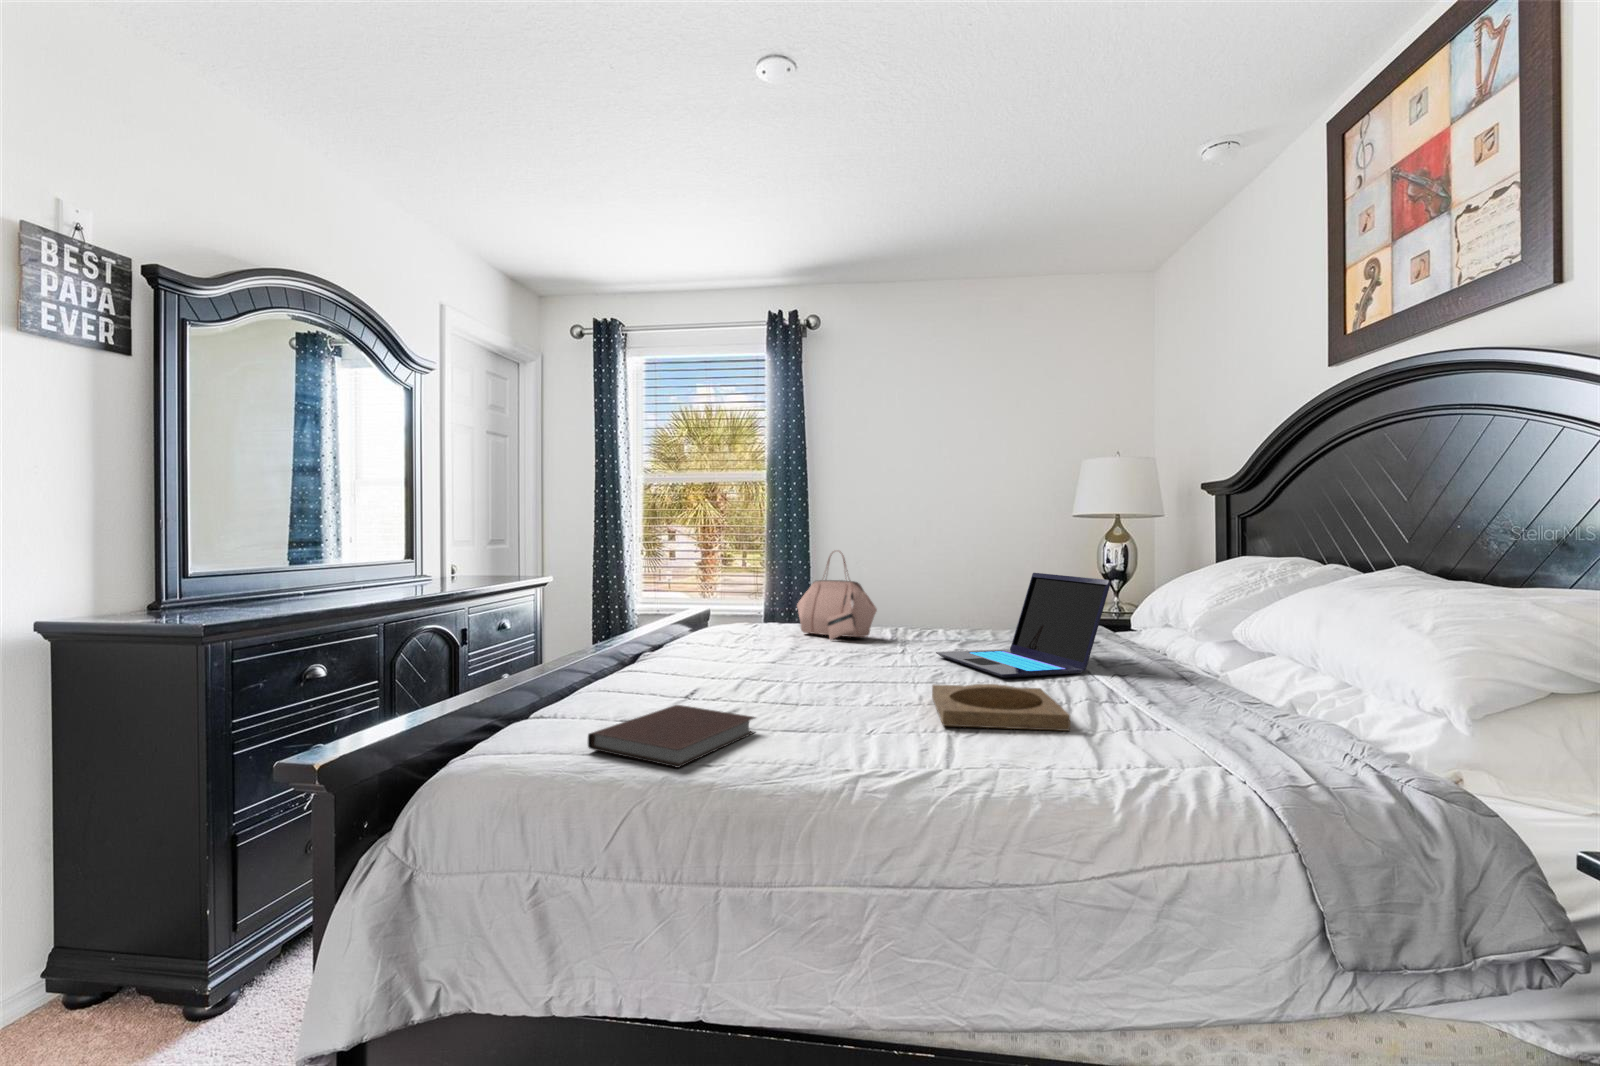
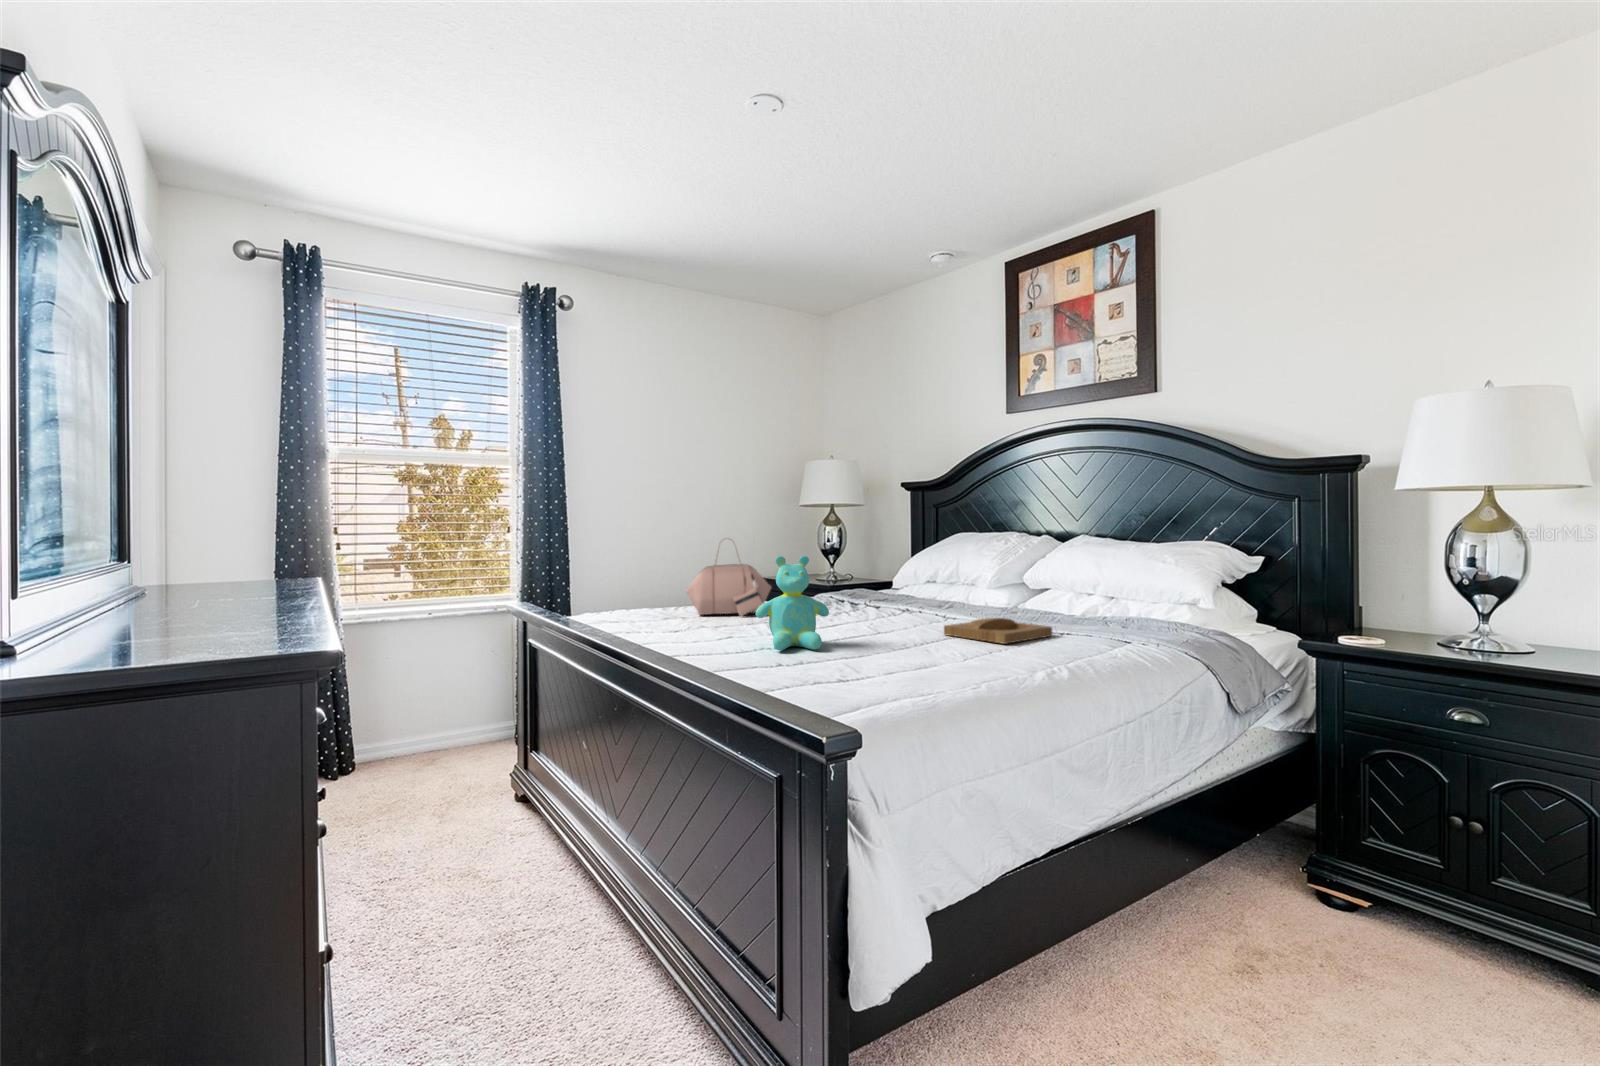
teddy bear: none [689,572,778,686] -> present [756,556,829,650]
laptop: present [936,573,1111,678] -> none [853,548,964,620]
notebook: present [588,705,755,768] -> none [865,654,980,689]

